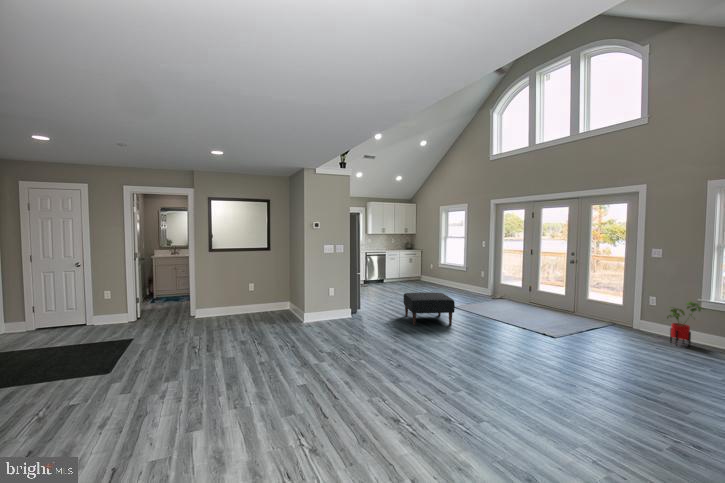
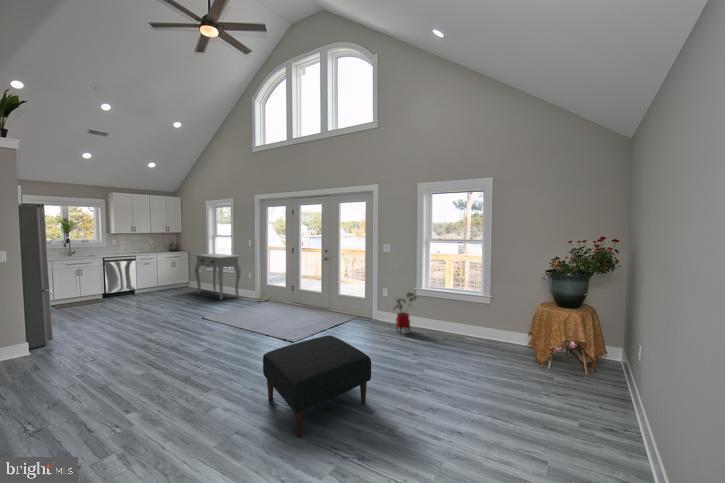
console table: none [433,252,474,293] -> present [195,254,241,300]
ottoman: present [404,292,455,325] -> present [263,336,371,437]

